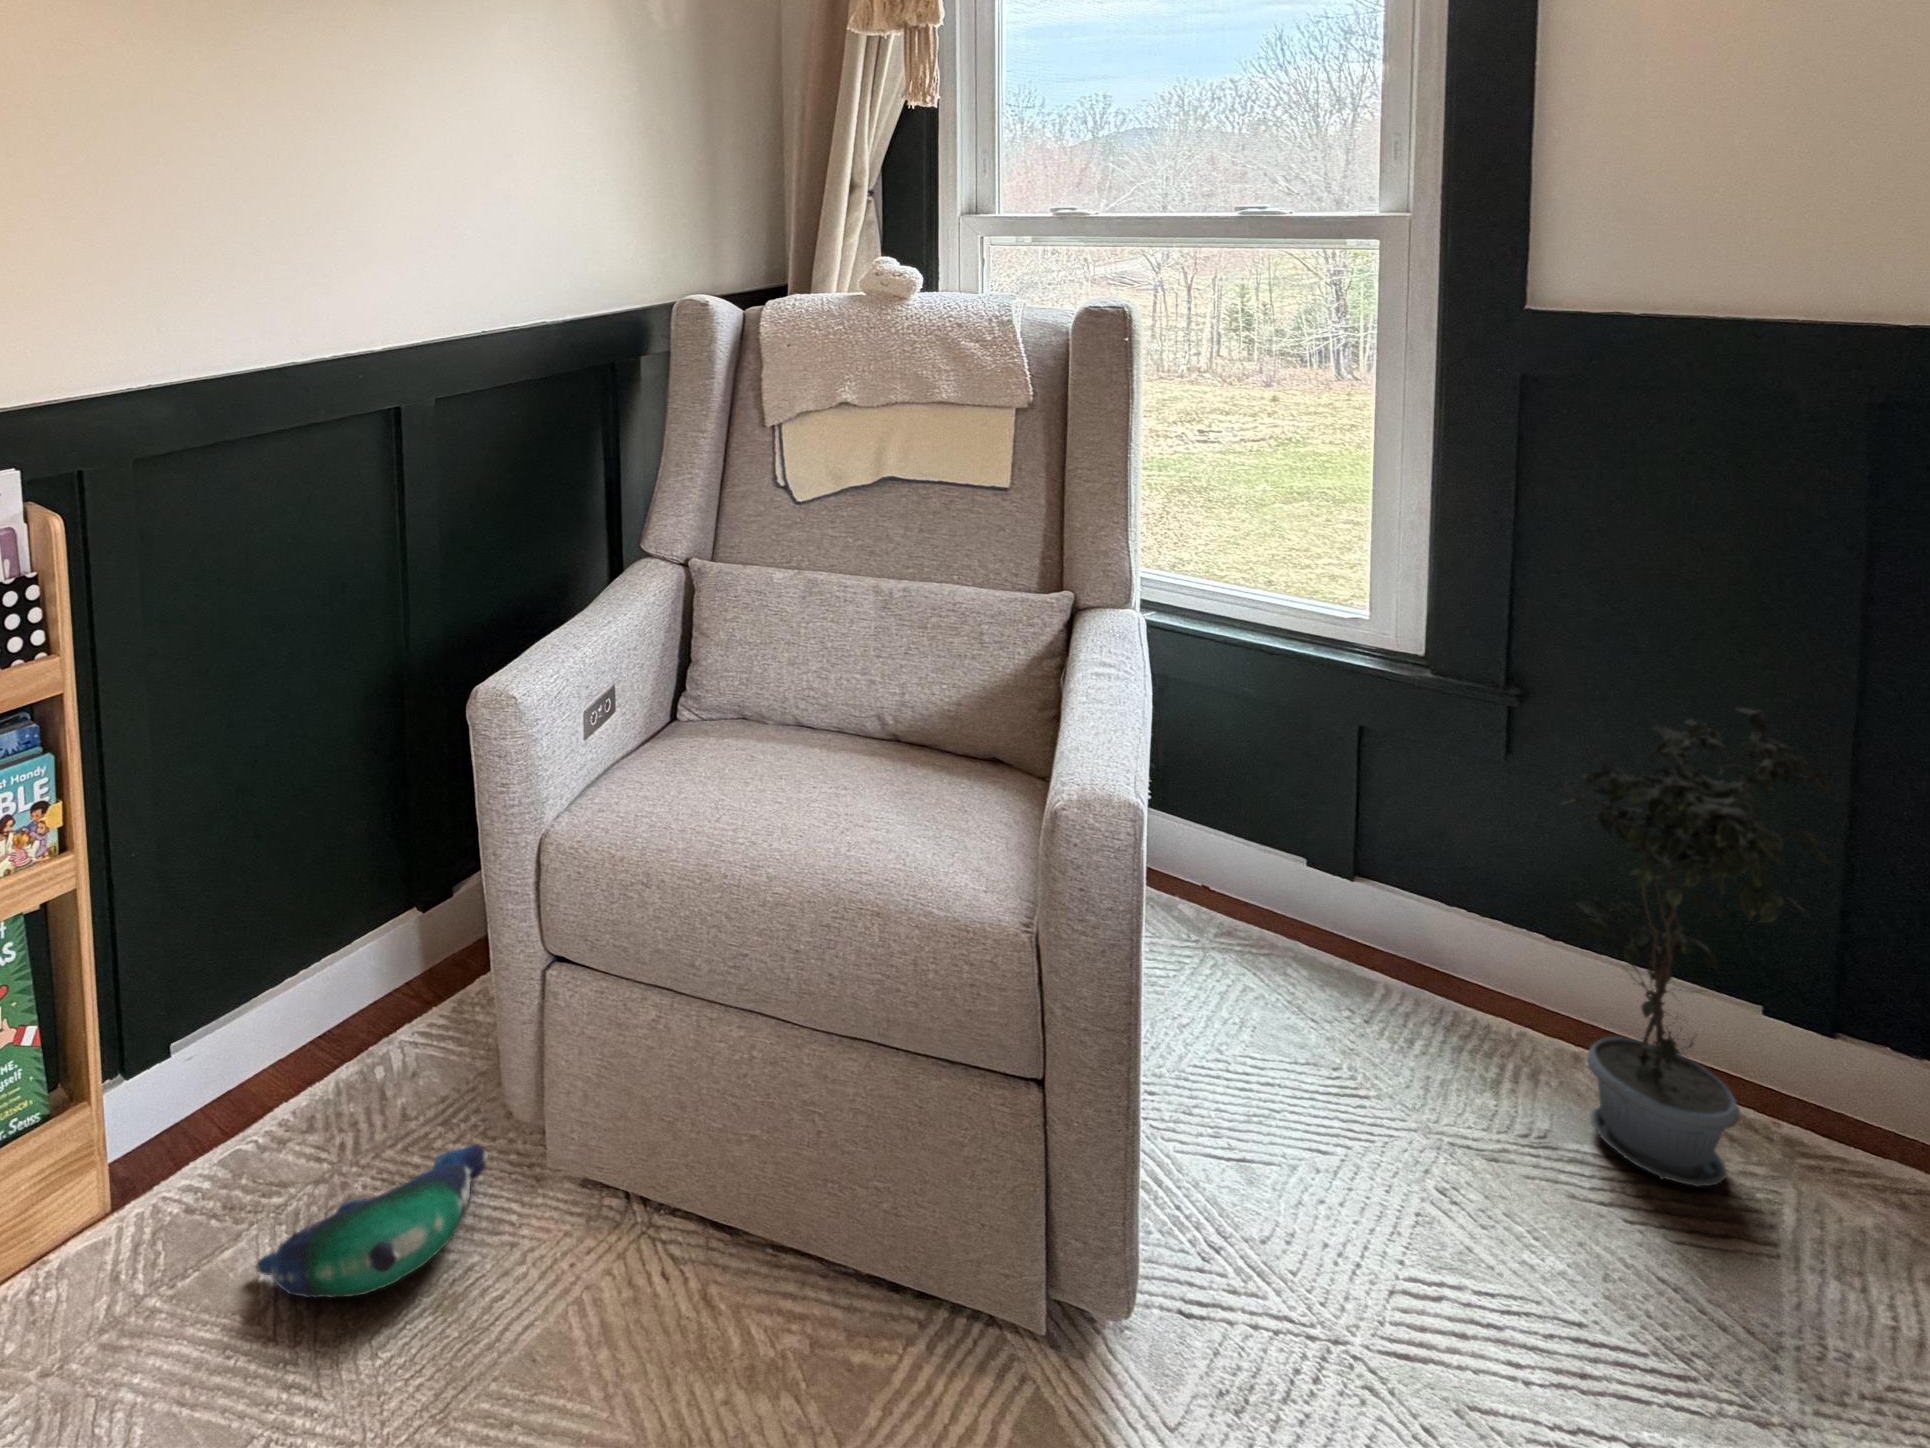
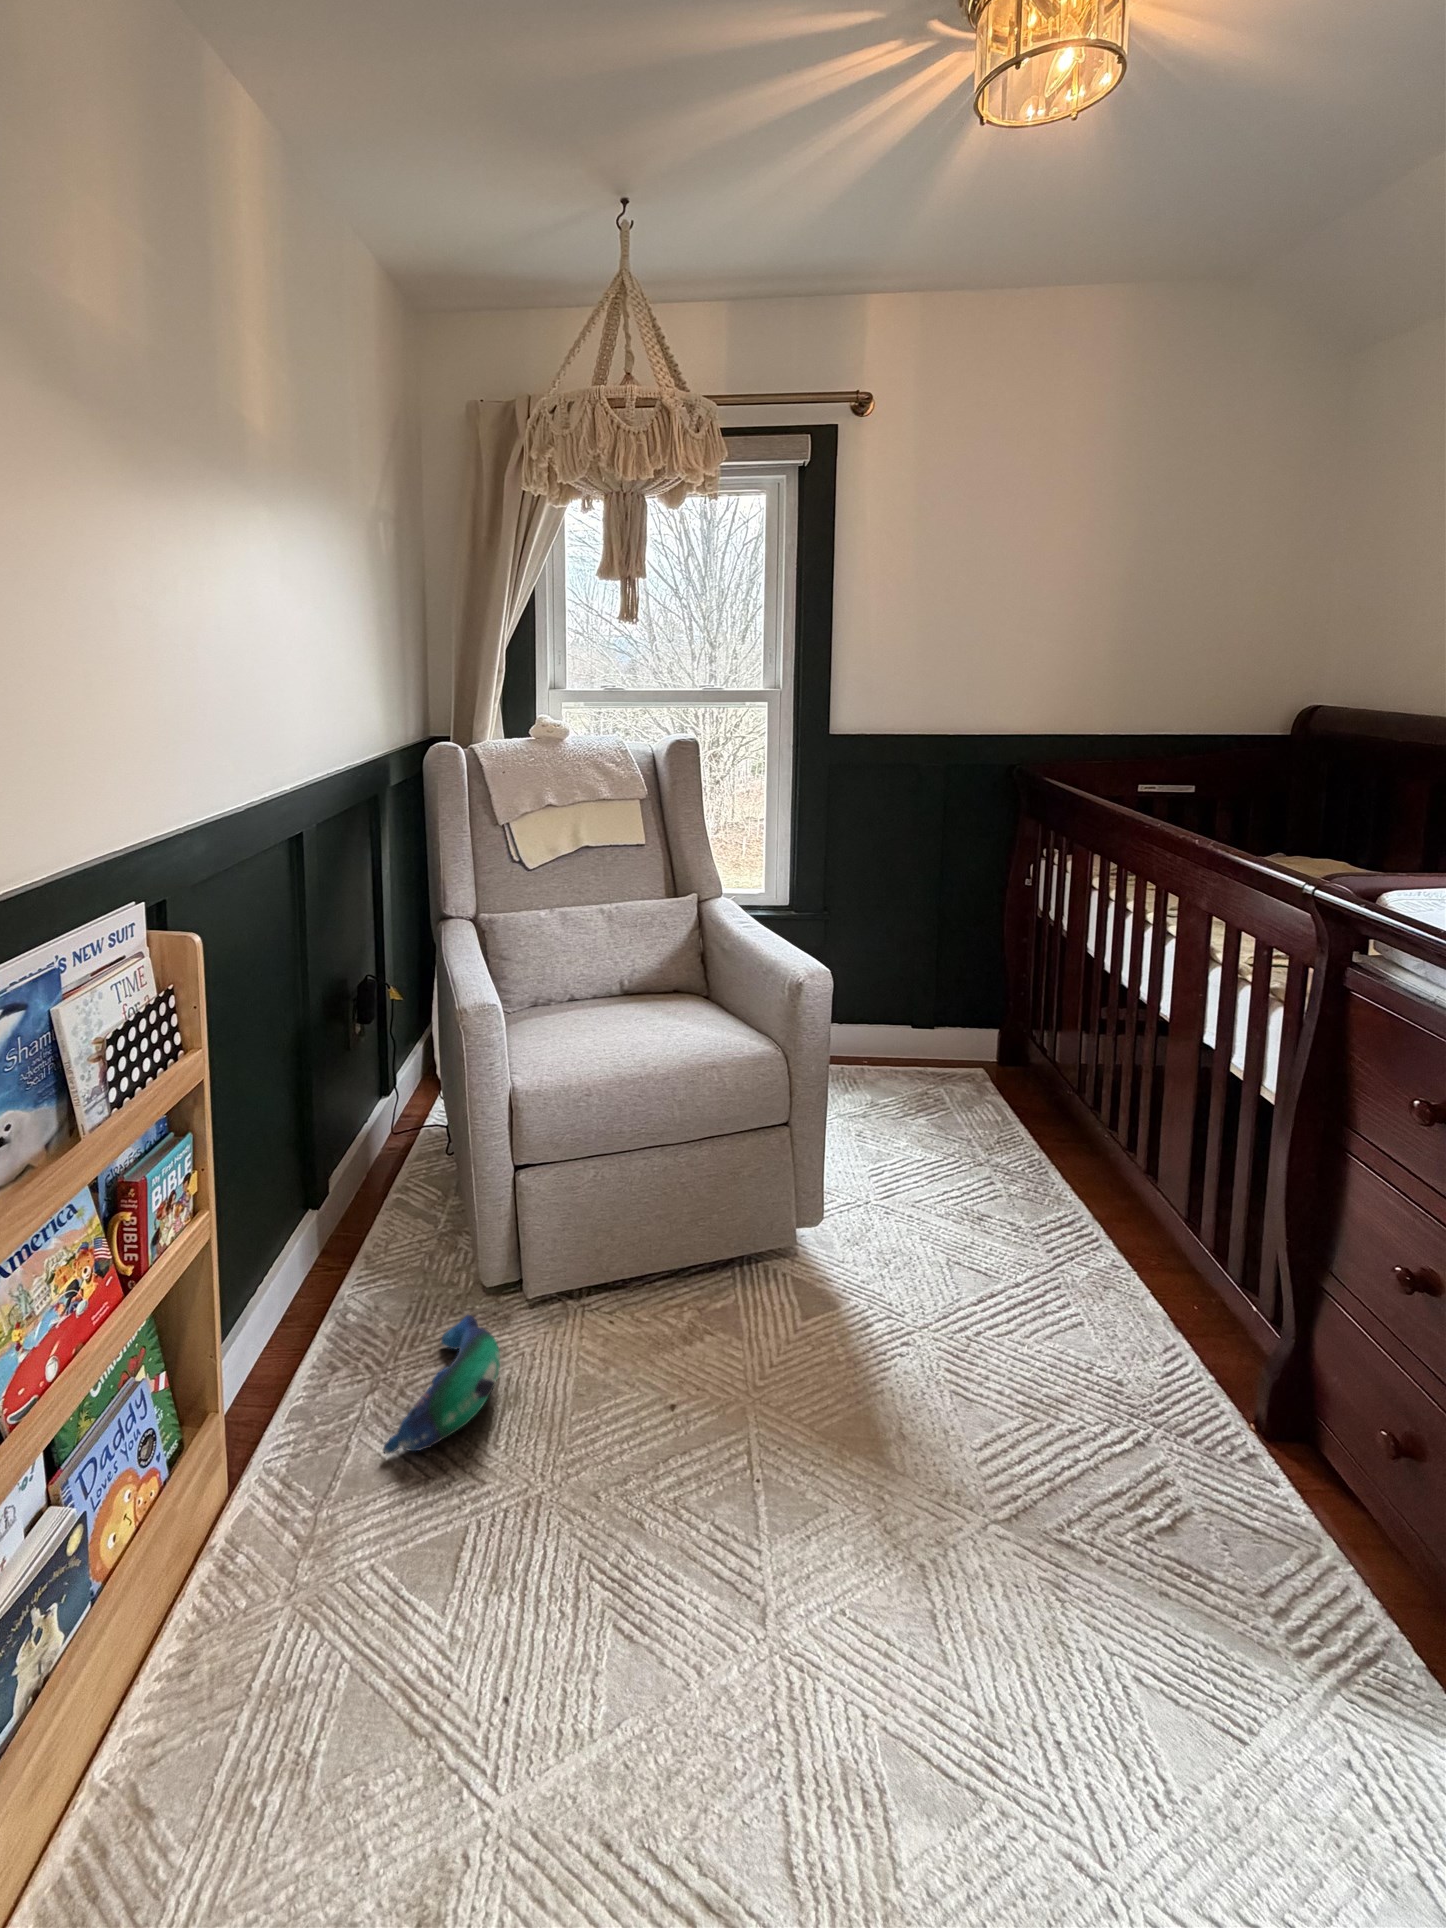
potted plant: present [1549,708,1830,1187] -> none [874,882,976,1097]

